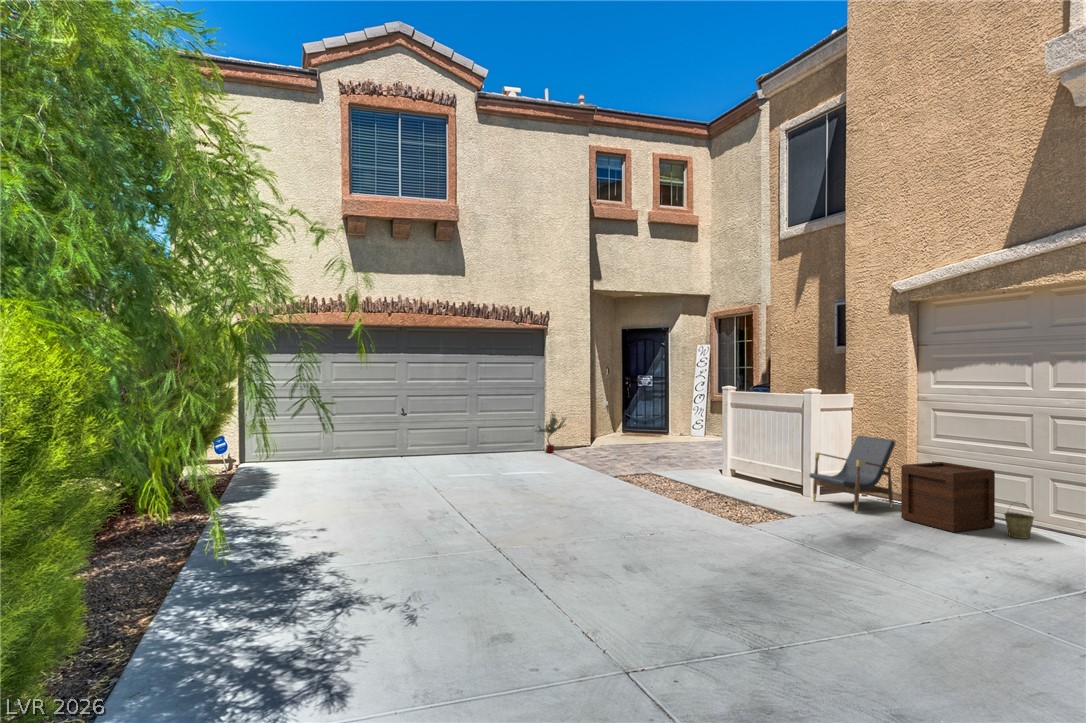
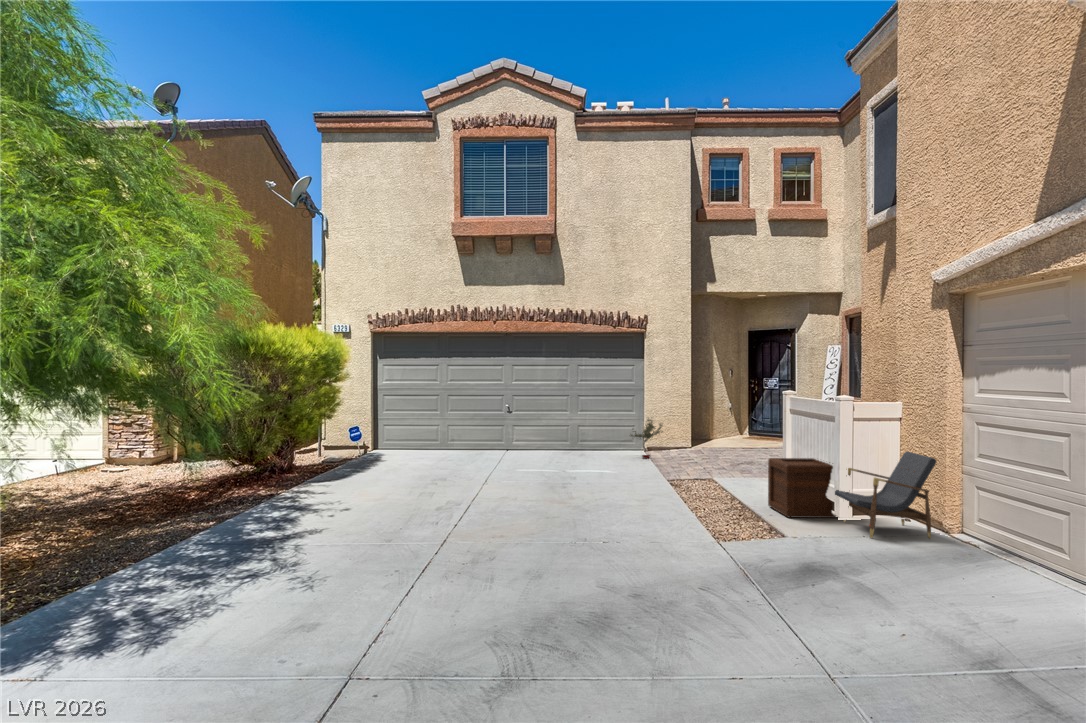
wooden crate: present [901,462,995,532] -> present [768,458,837,518]
bucket: present [1004,512,1034,539] -> none [1023,539,1064,587]

